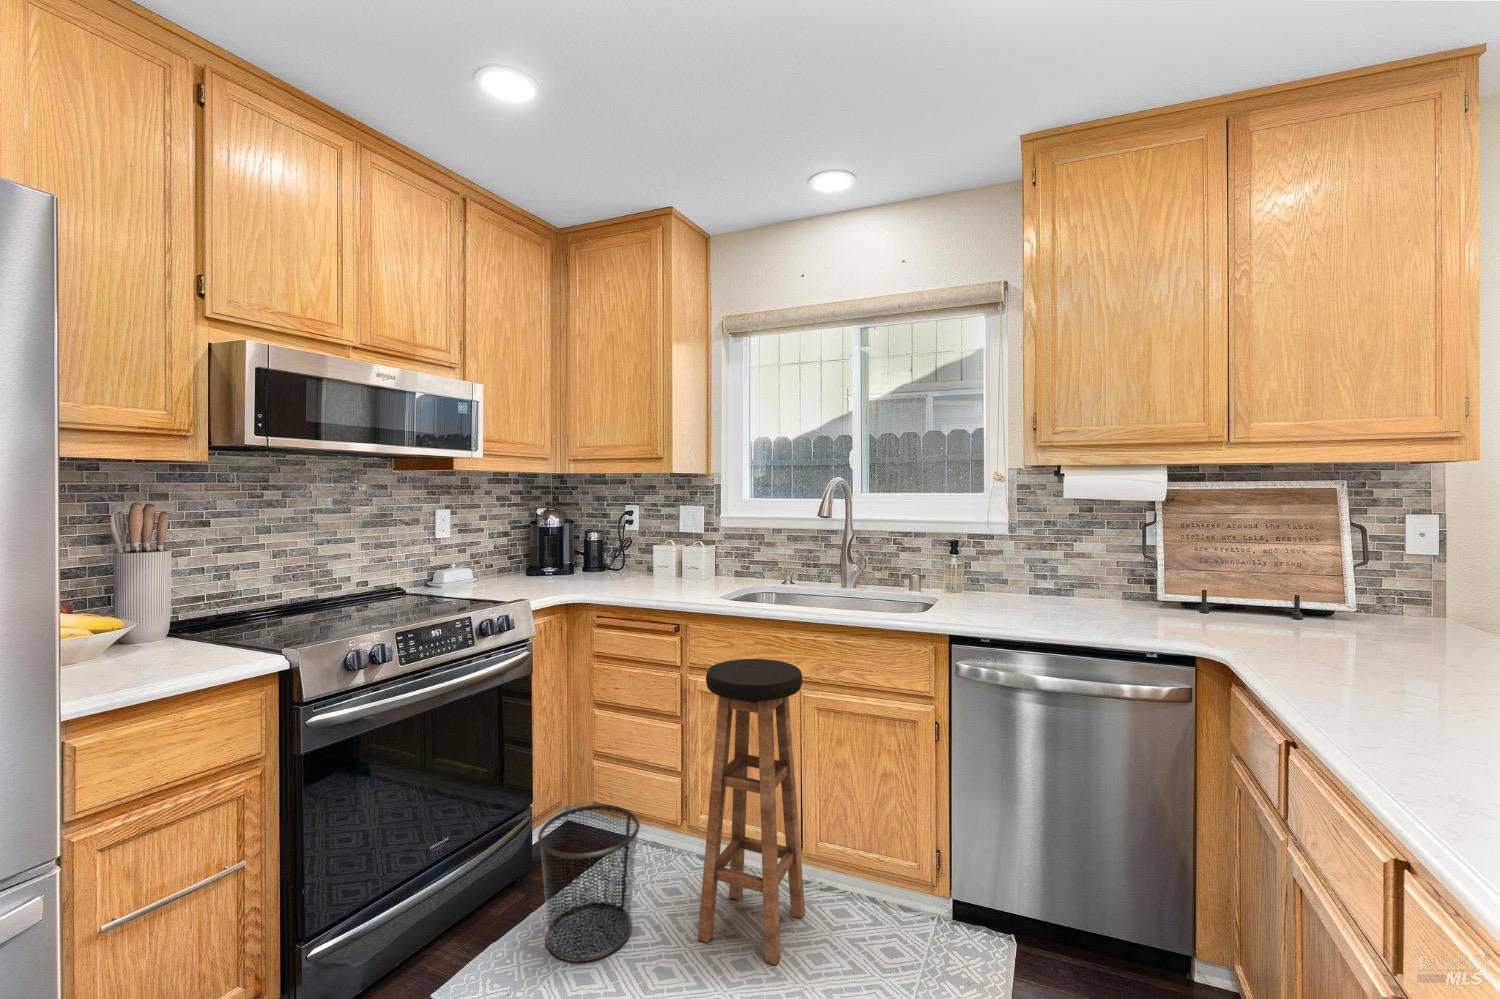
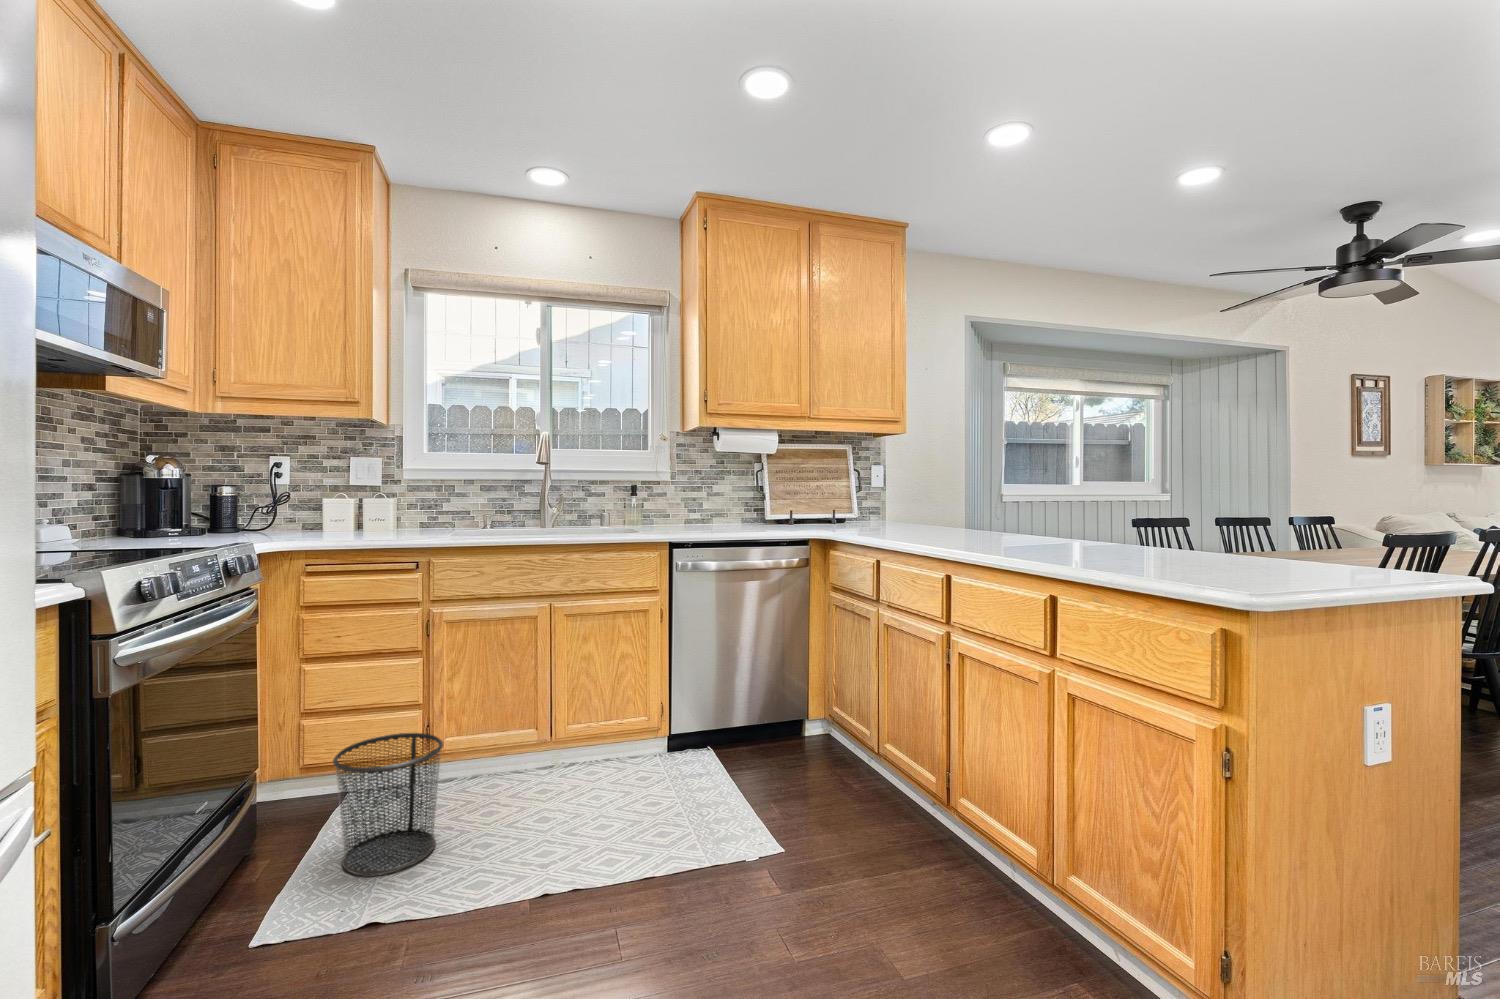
bar stool: present [698,659,805,965] -> none [494,576,580,821]

